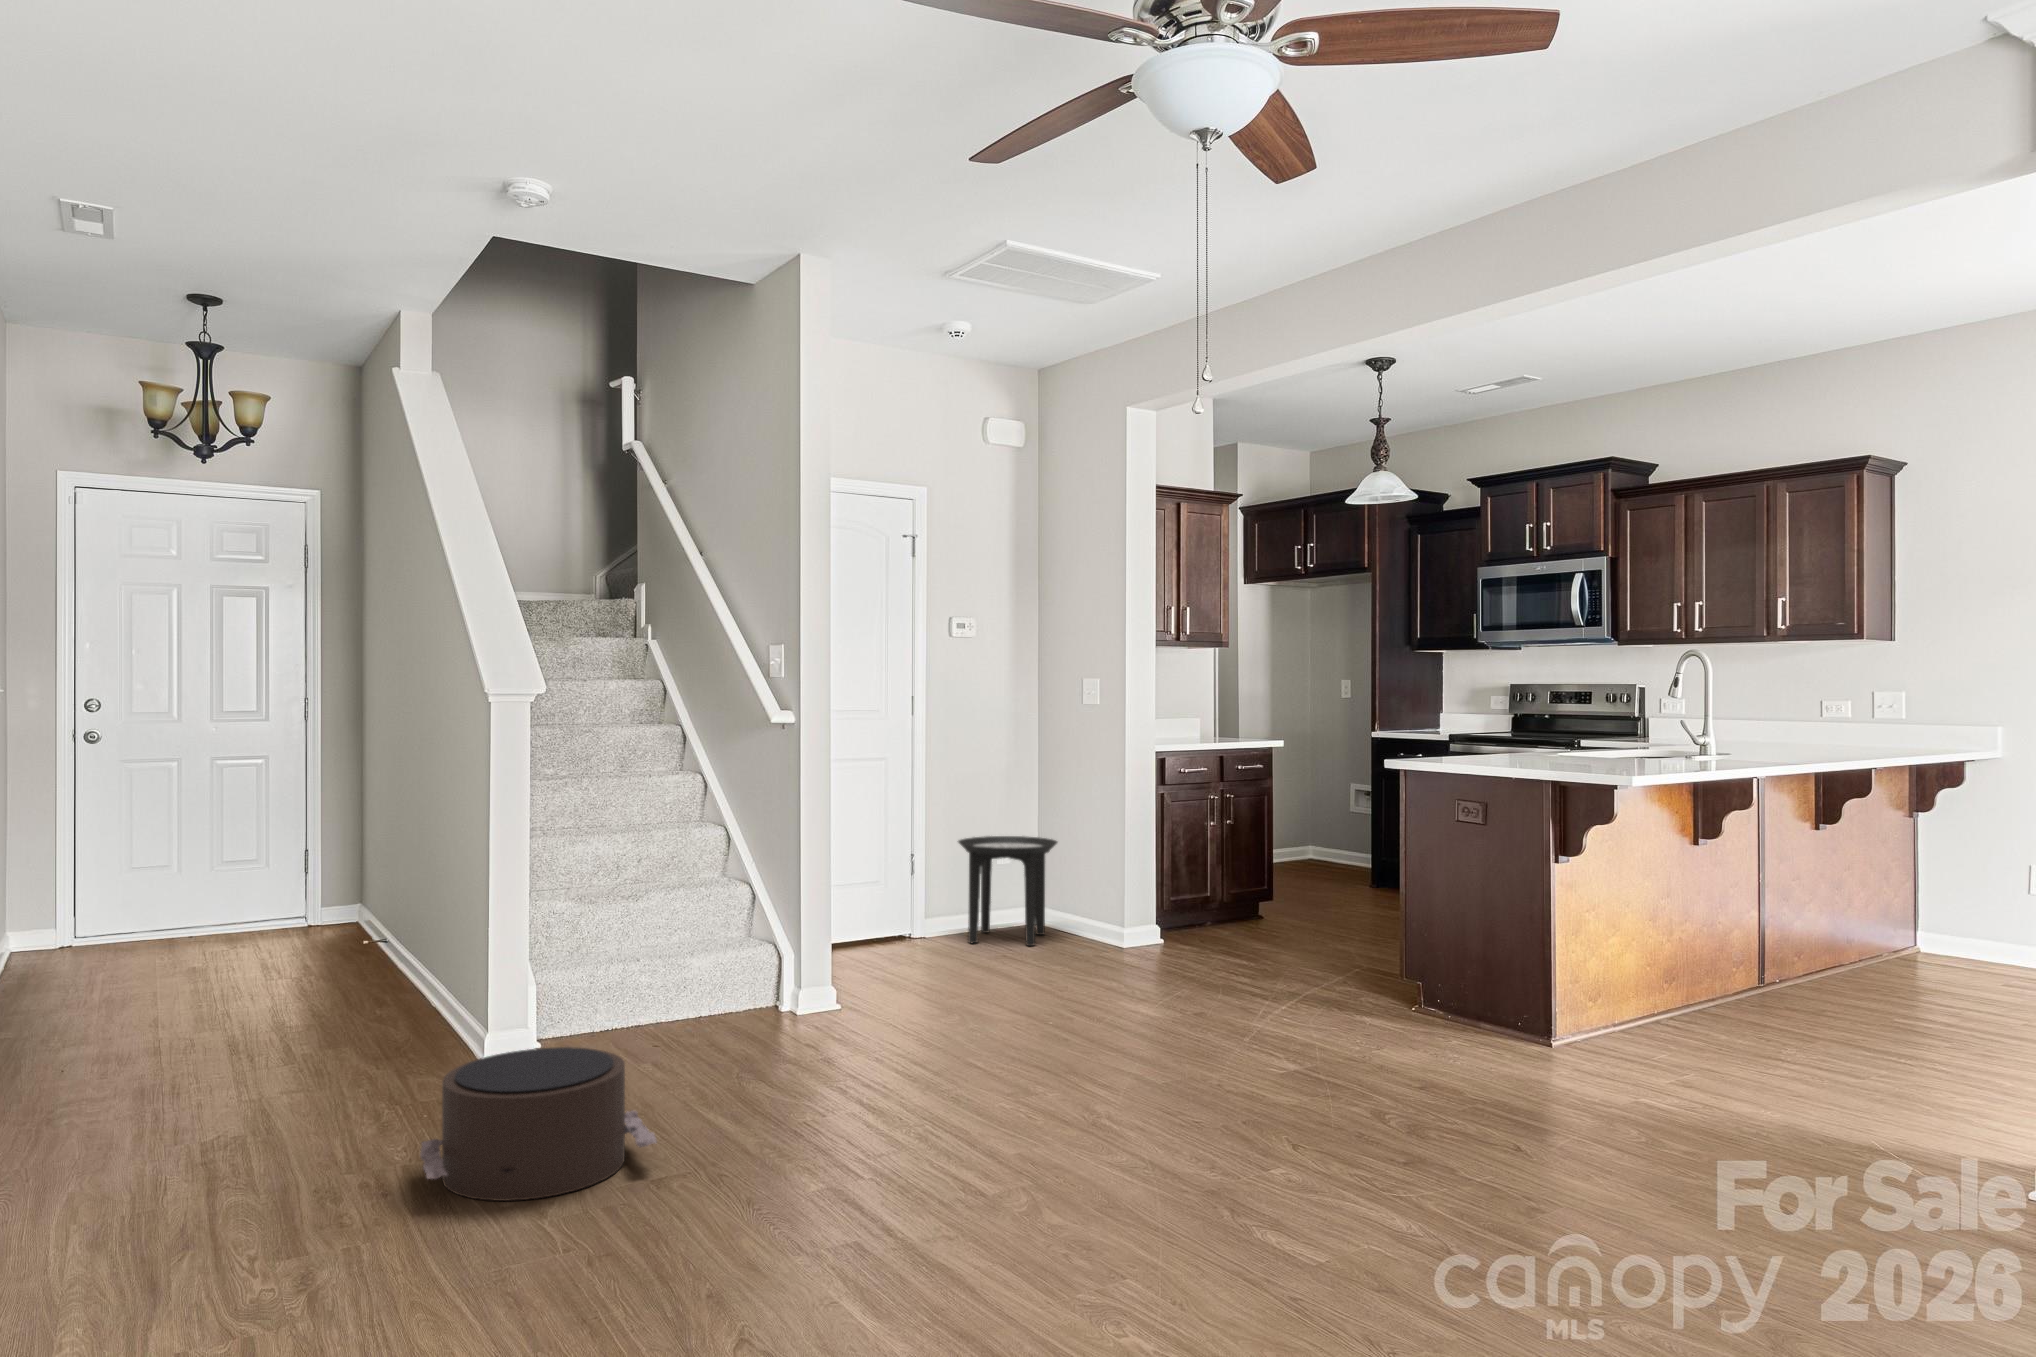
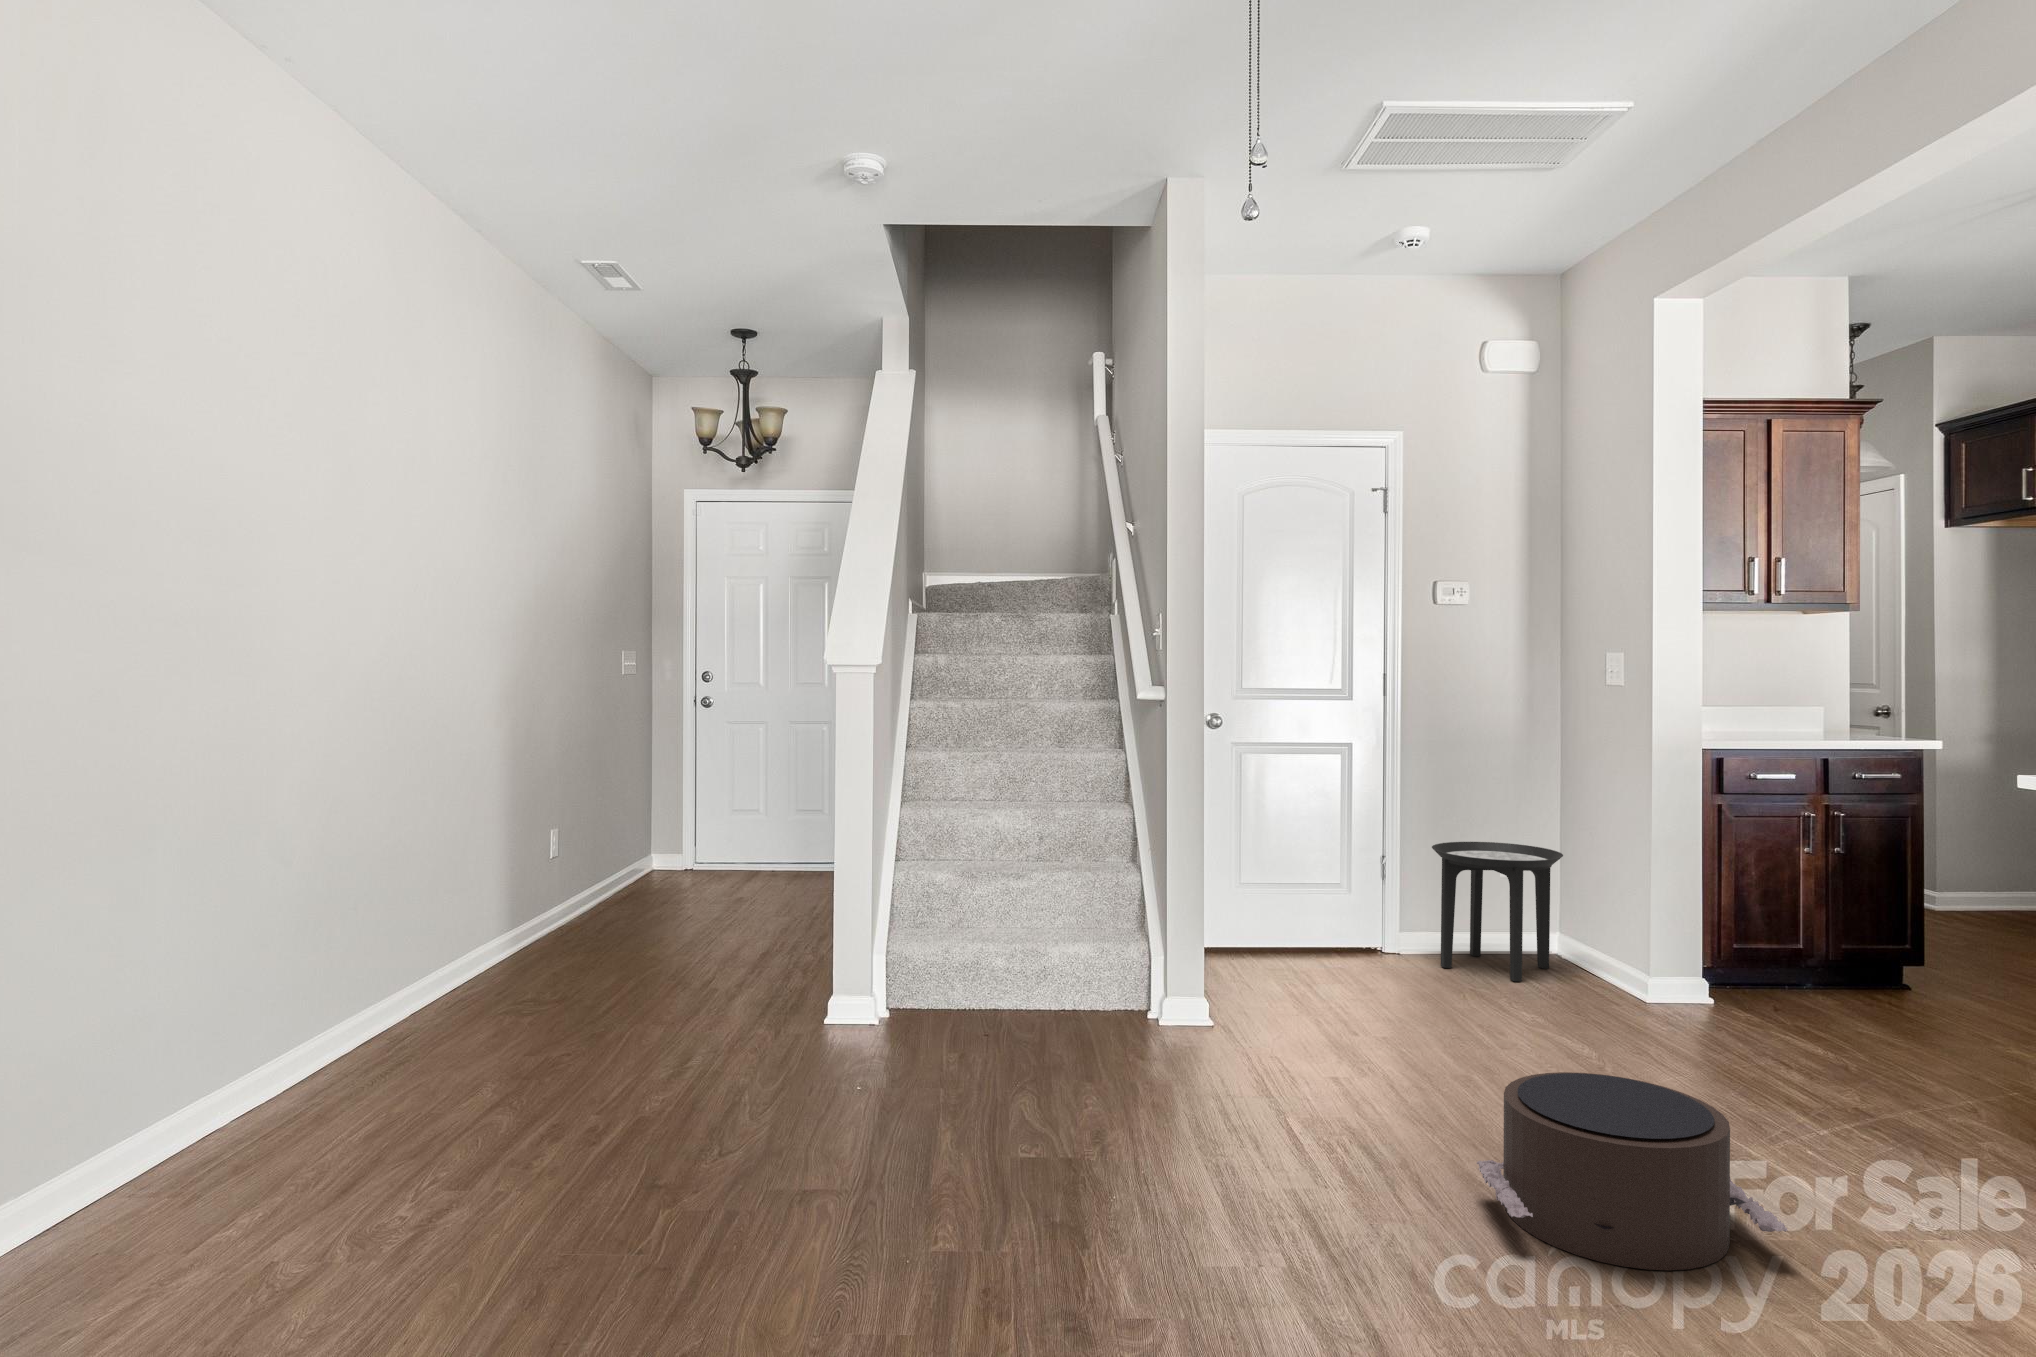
pouf: present [420,1047,657,1201] -> present [1477,1072,1788,1271]

